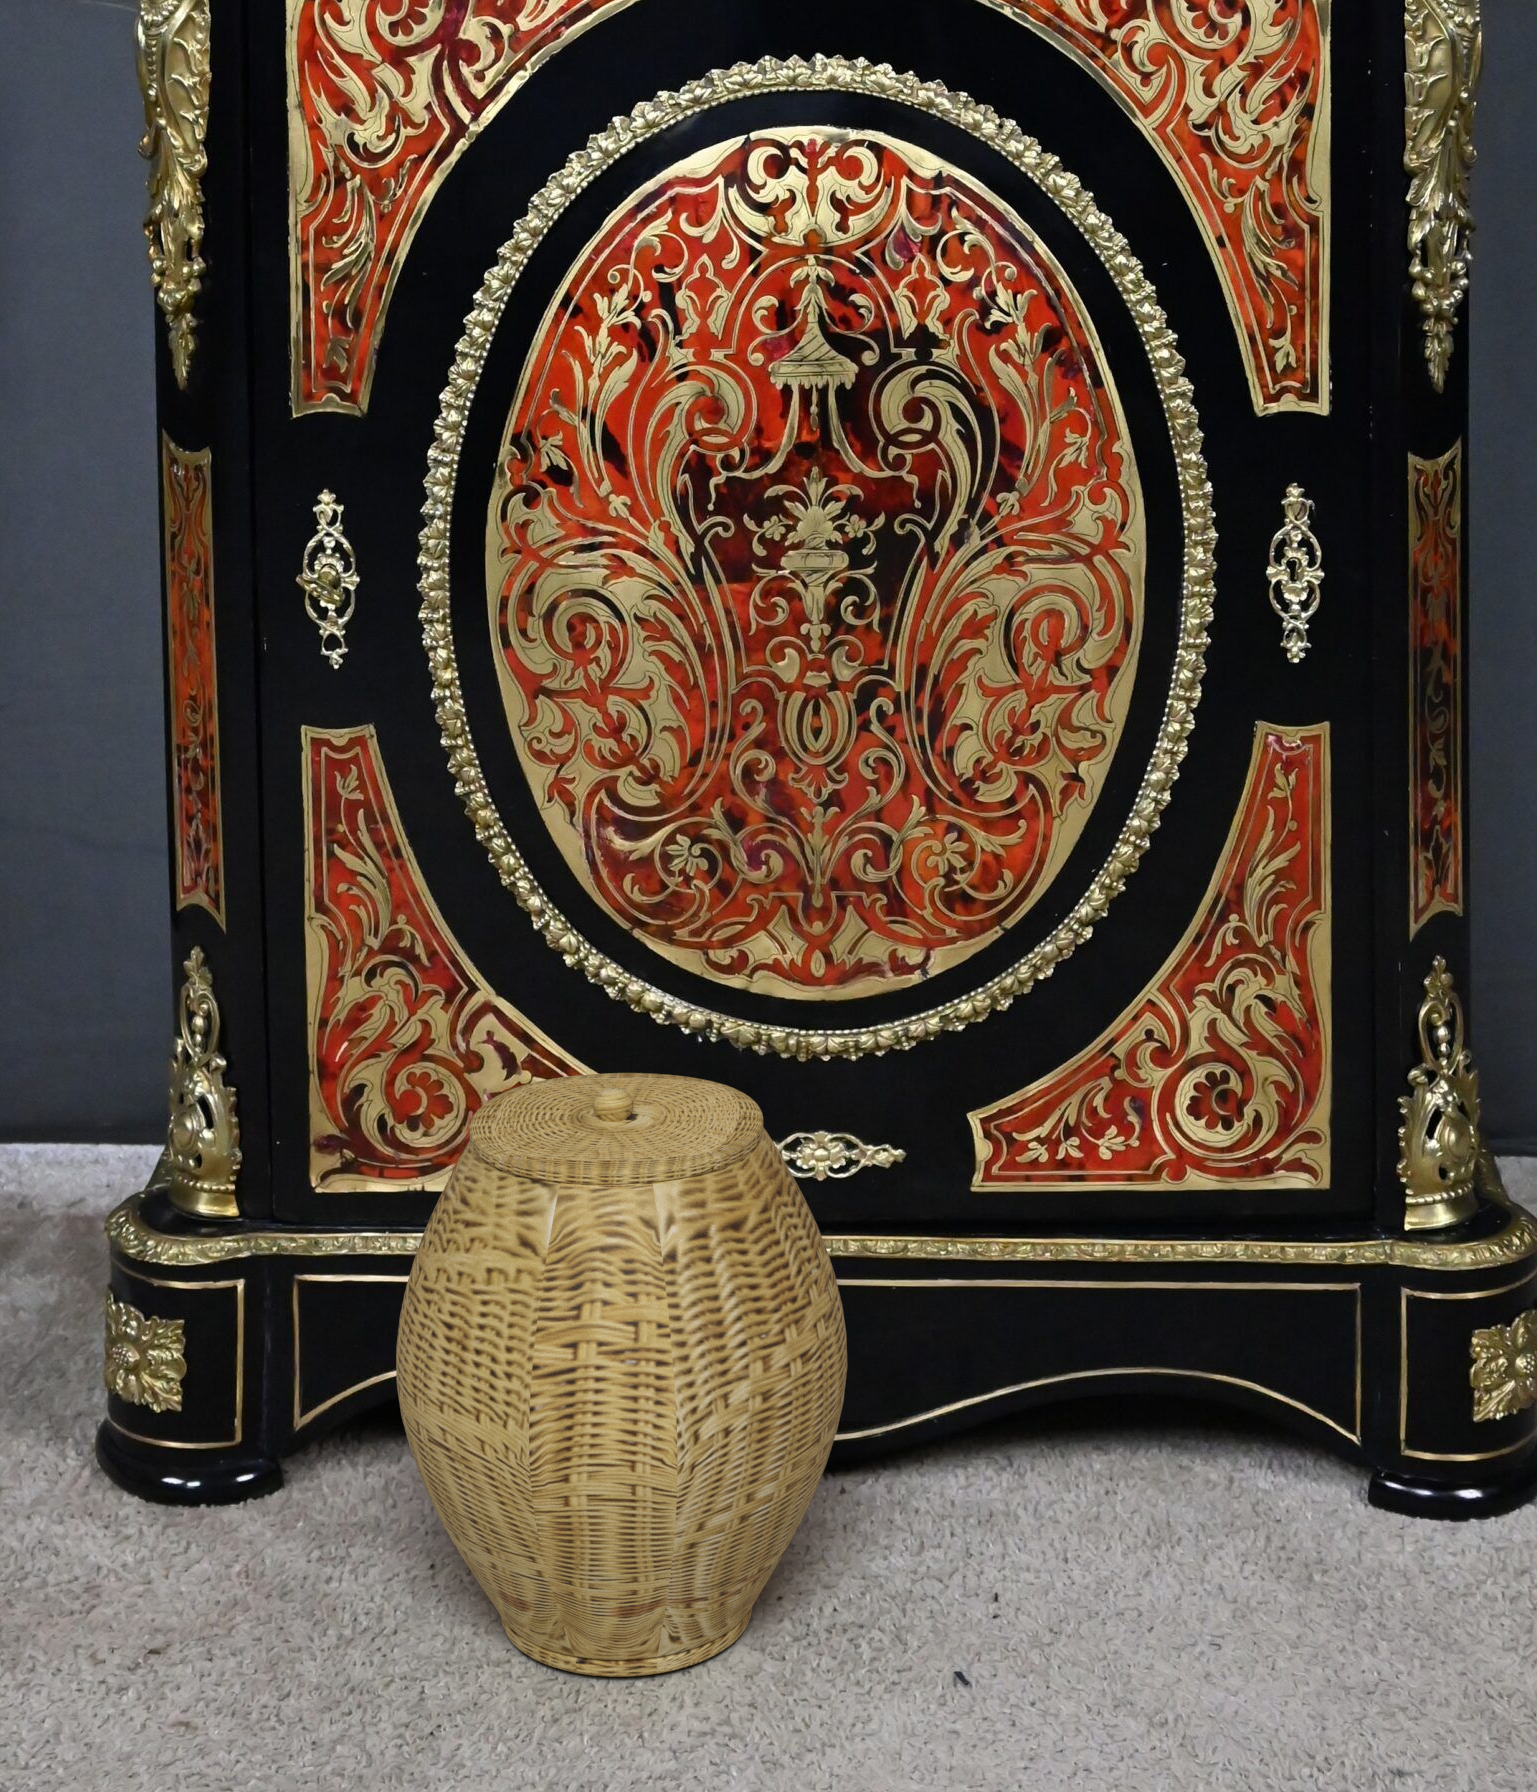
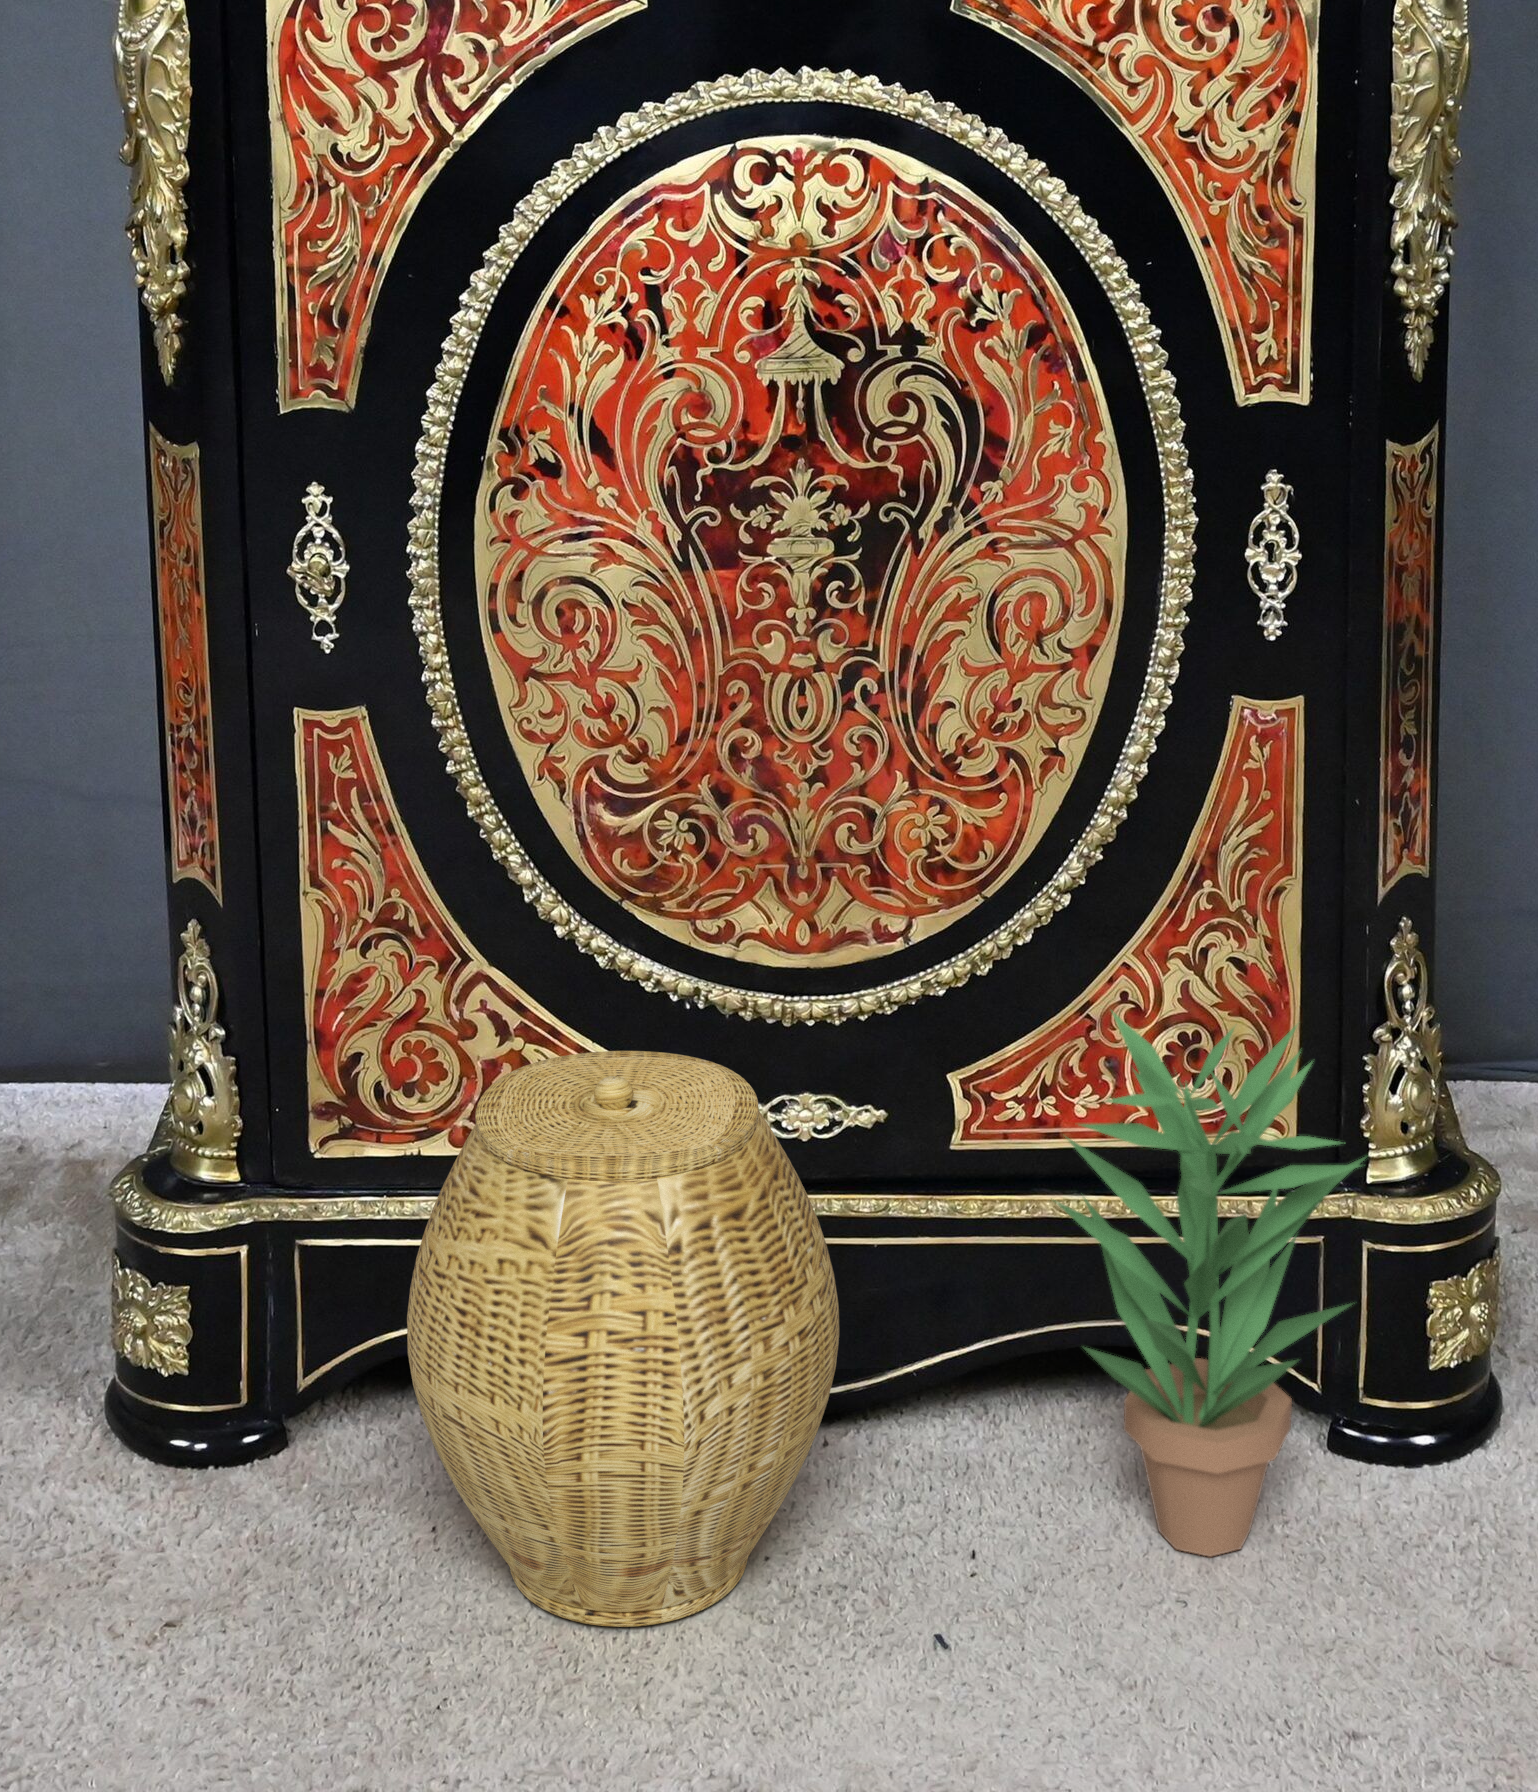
potted plant: none [1067,1024,1403,1618] -> present [1056,1012,1366,1557]

